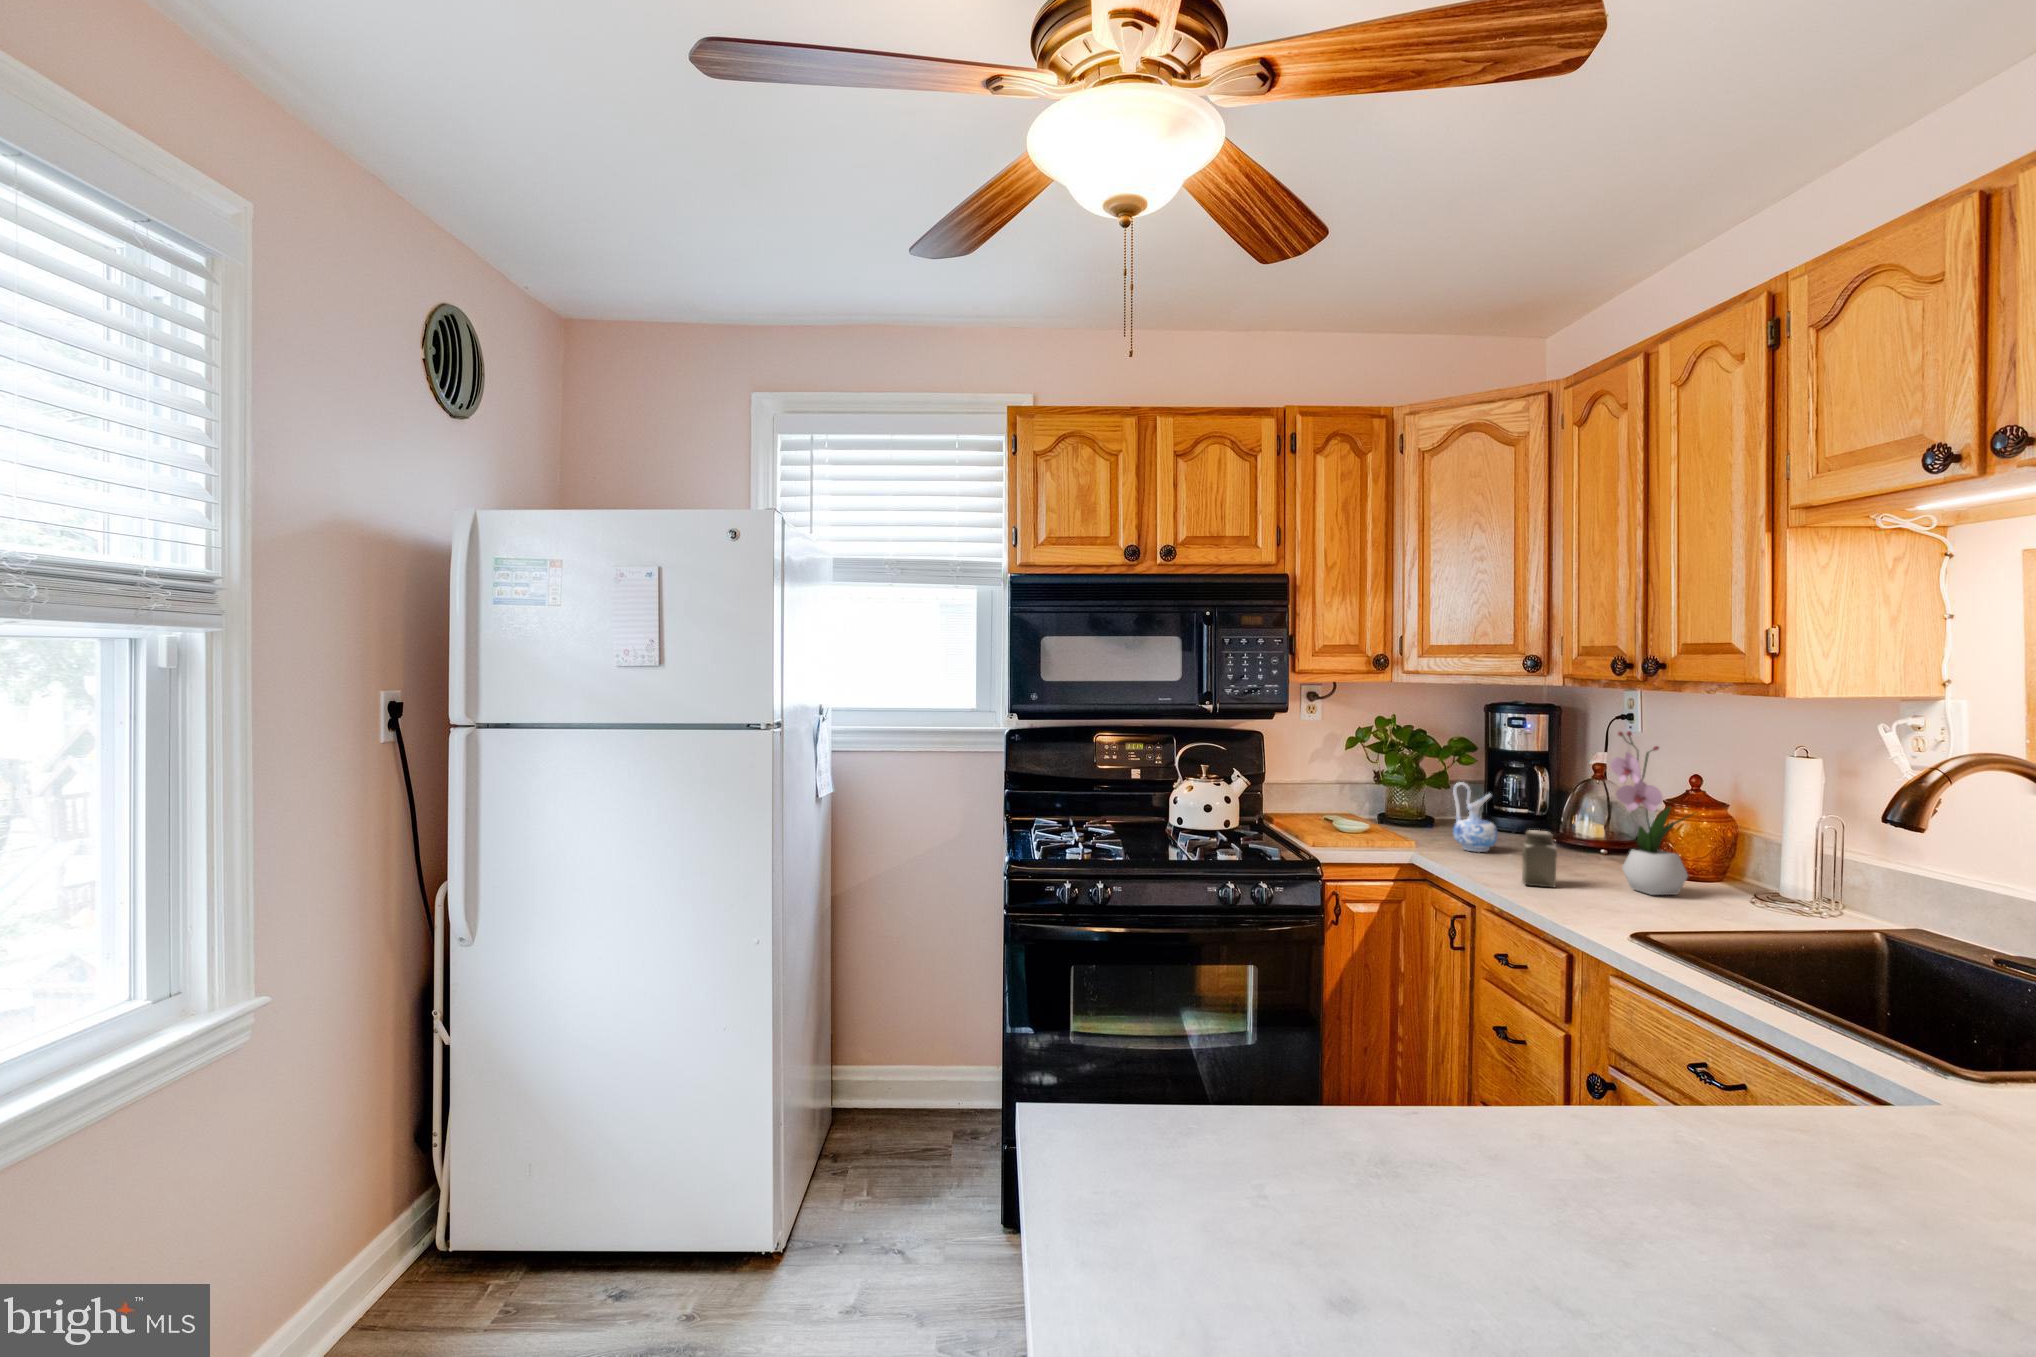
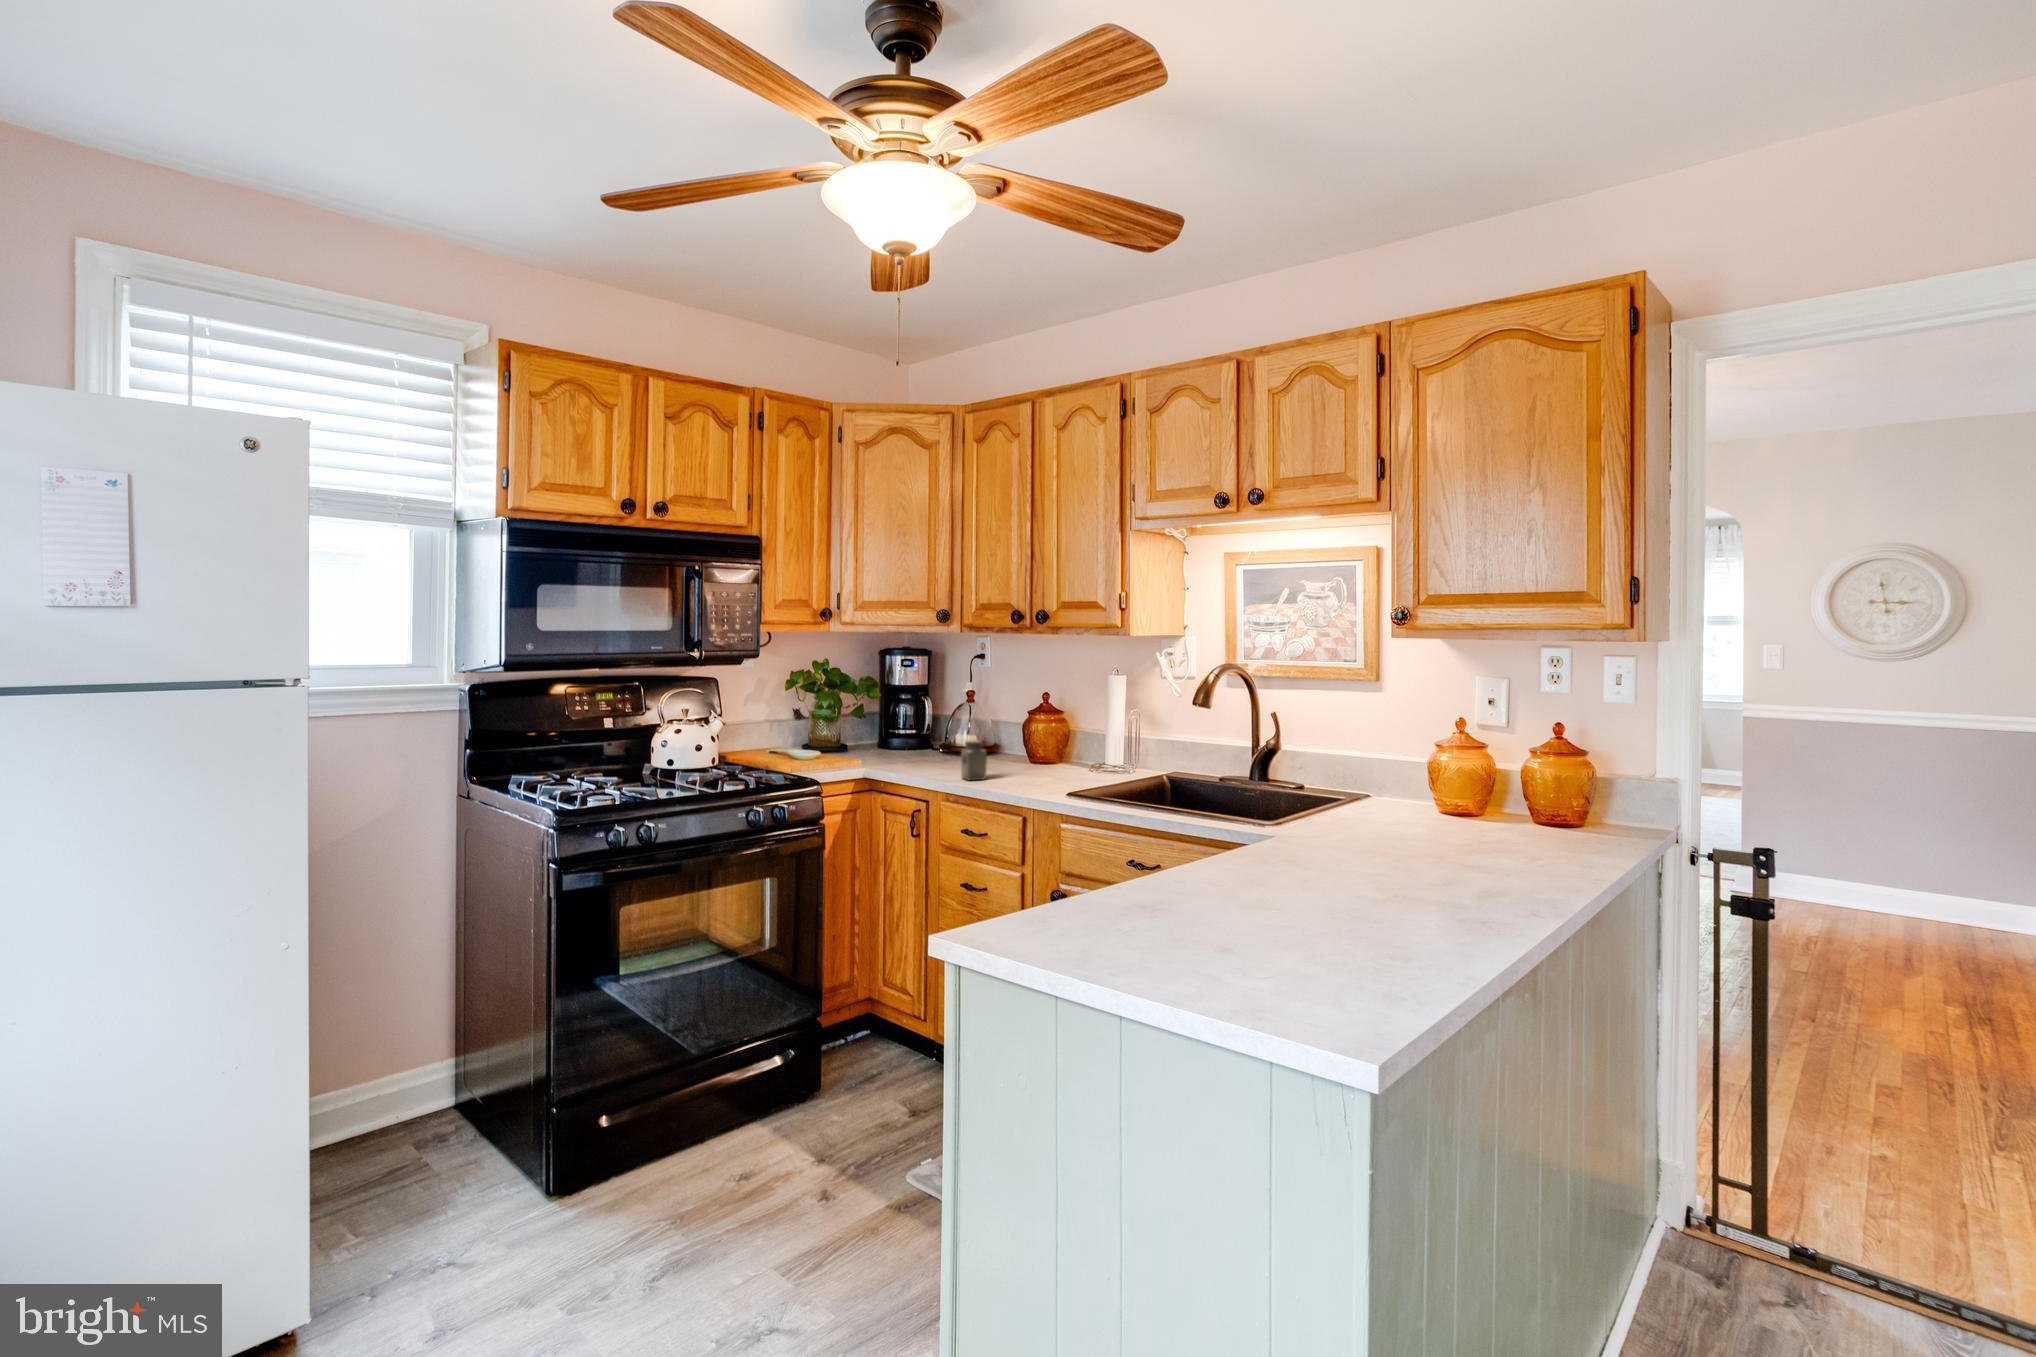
flower arrangement: present [1611,731,1695,895] -> none [1016,664,1064,776]
ceramic pitcher: present [1453,782,1498,852] -> none [886,712,918,766]

